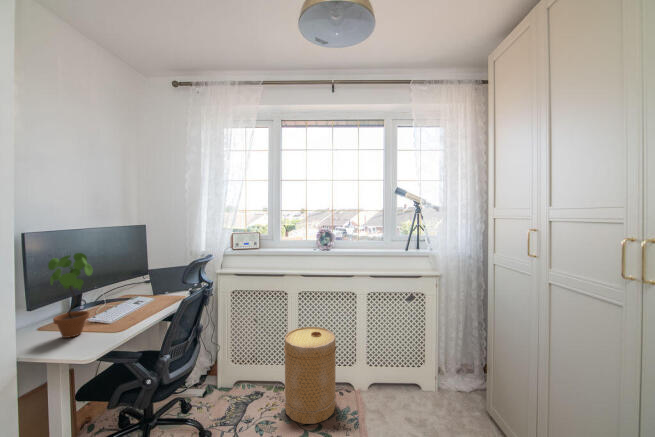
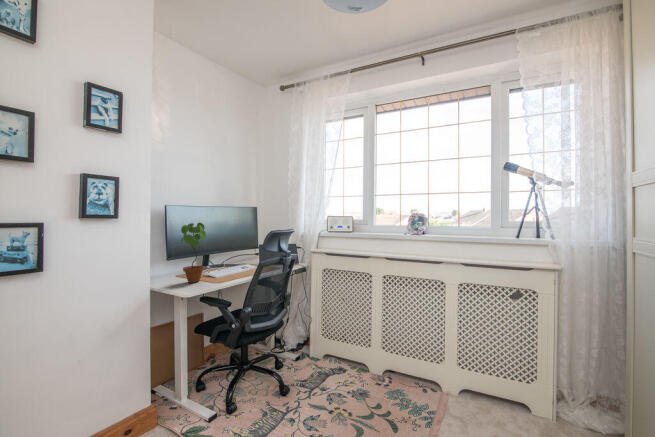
basket: present [284,327,336,424] -> none [359,312,414,409]

